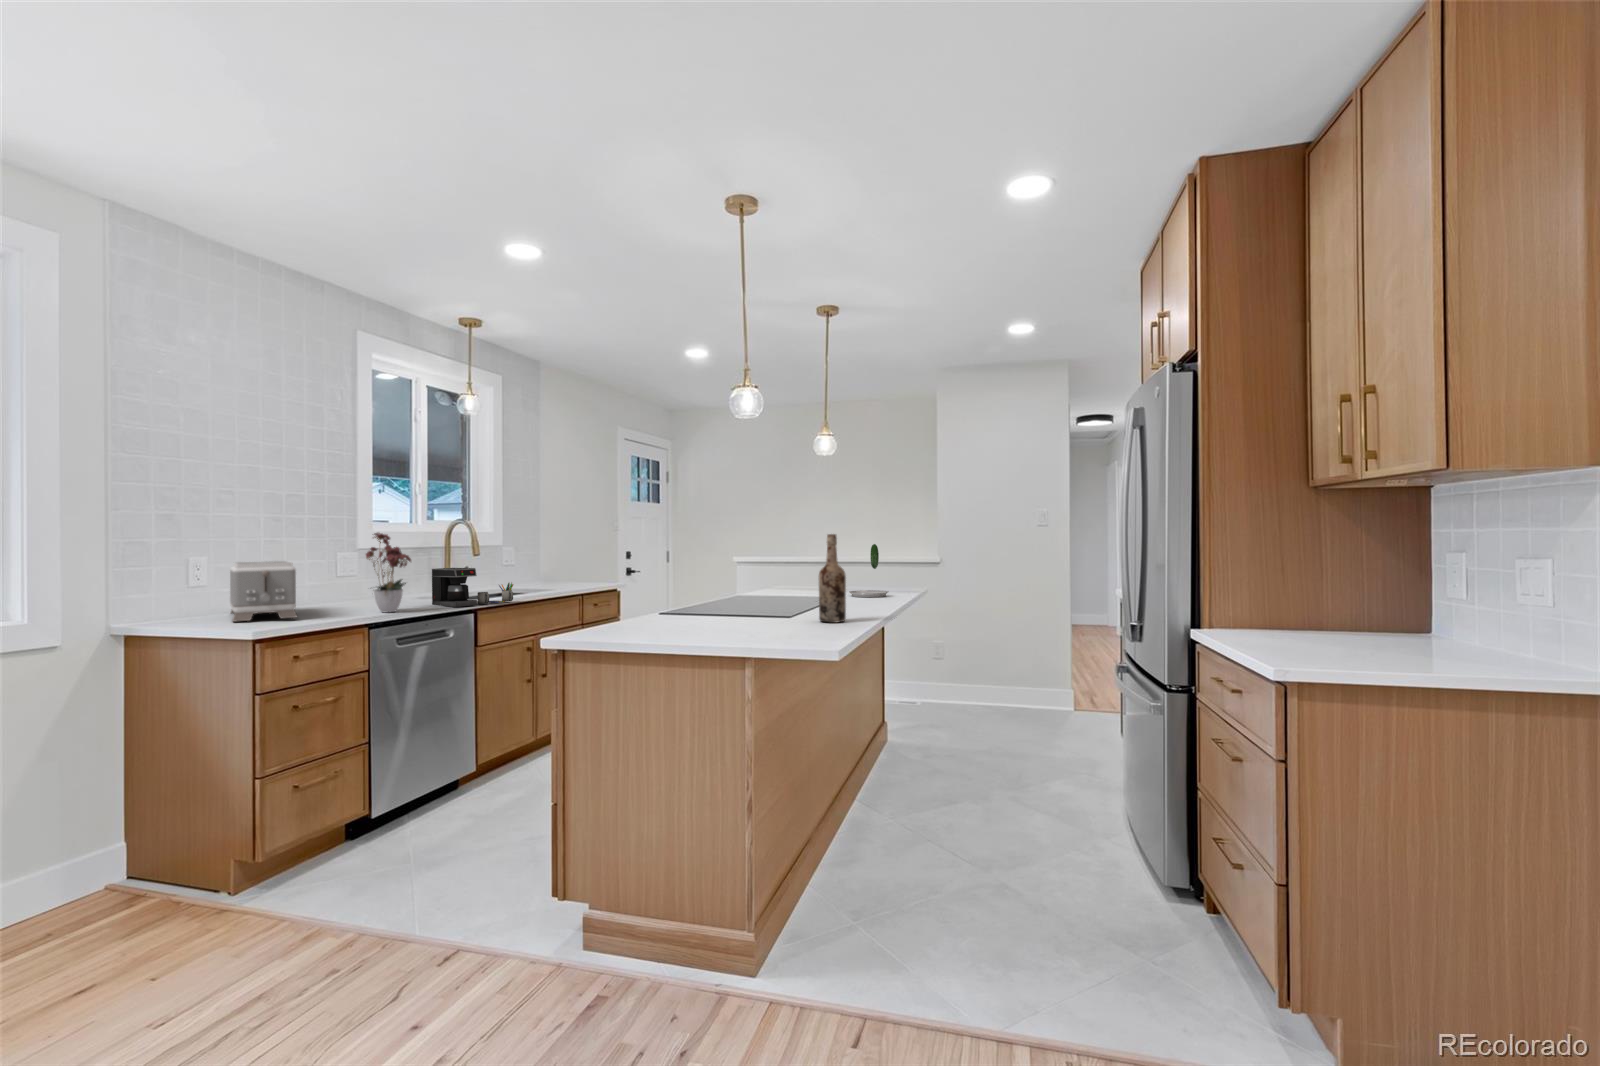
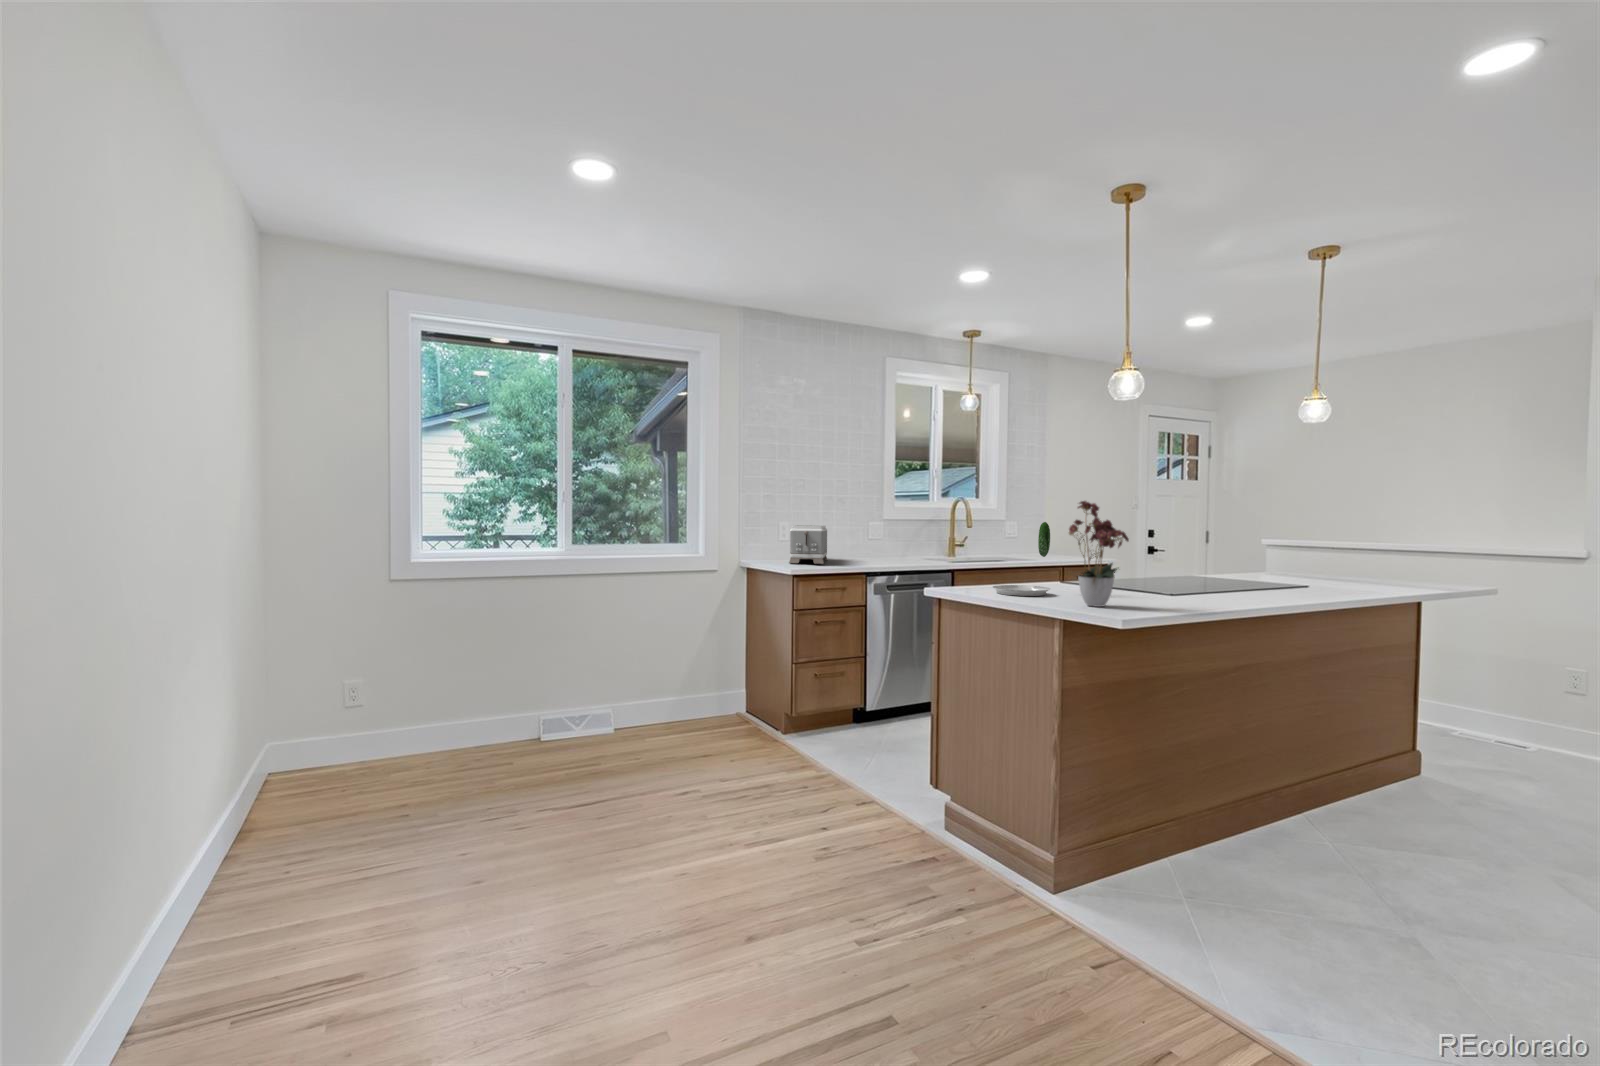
flower arrangement: present [366,533,411,612] -> present [1069,501,1129,607]
wine bottle: present [819,534,846,623] -> none [1193,512,1226,603]
plate: present [849,544,889,597] -> present [993,522,1050,596]
coffee maker: present [432,568,513,607] -> none [922,536,986,566]

